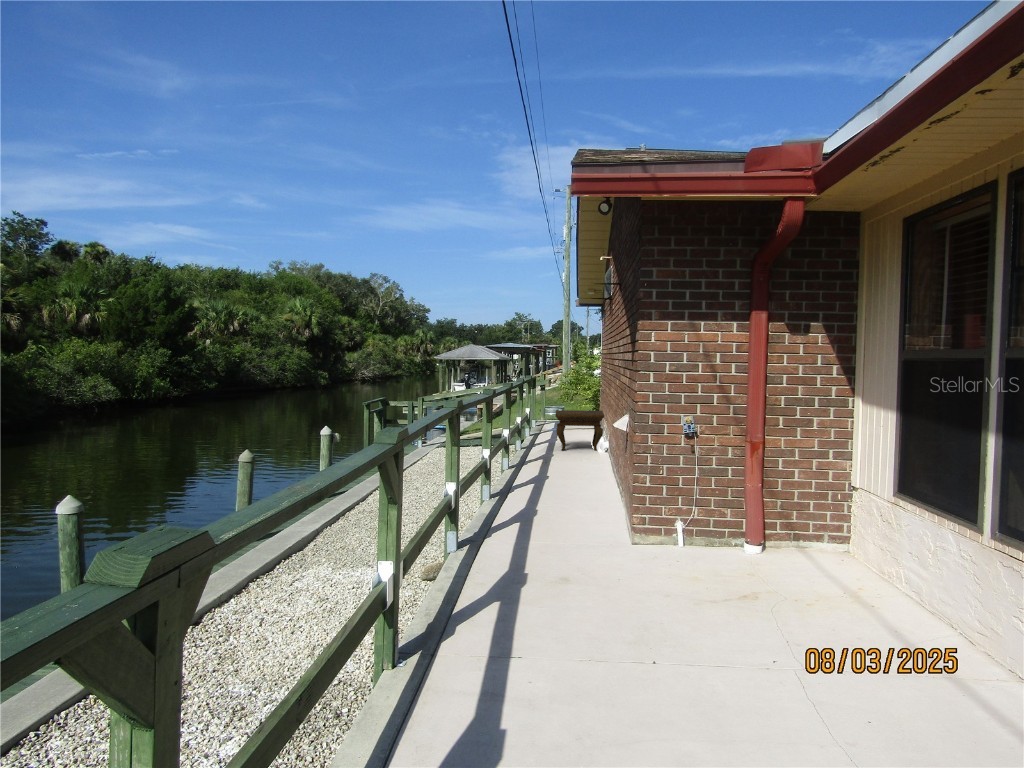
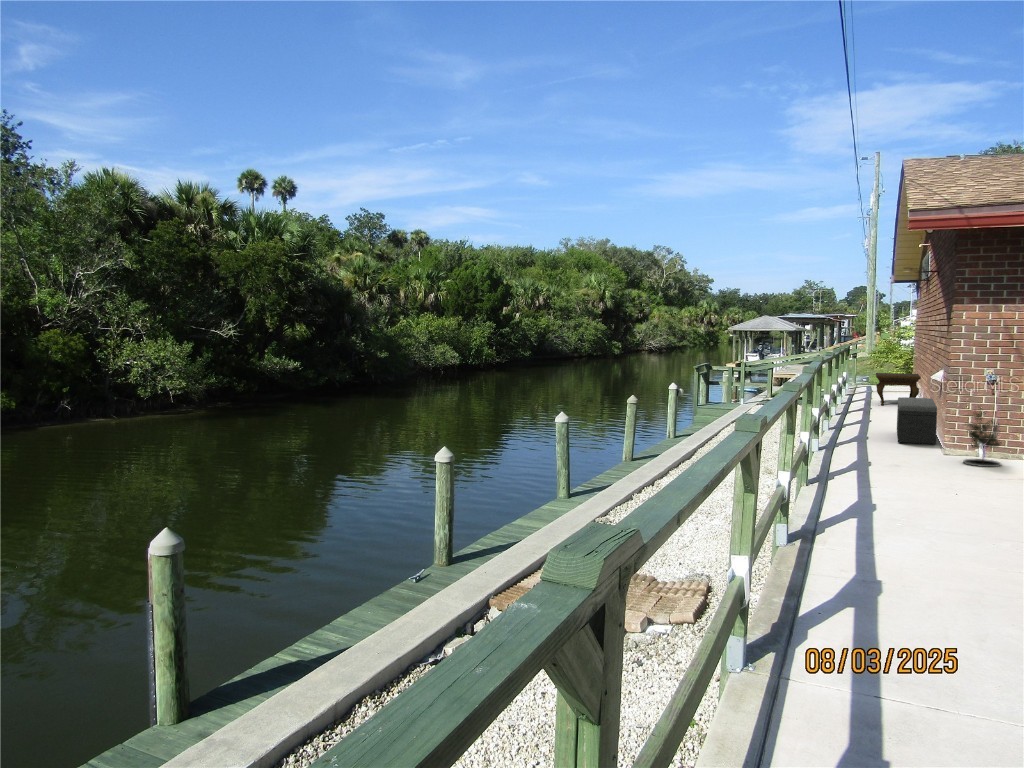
storage bench: none [571,450,621,522] -> present [897,397,937,445]
potted tree: none [655,471,713,570] -> present [963,408,1002,467]

